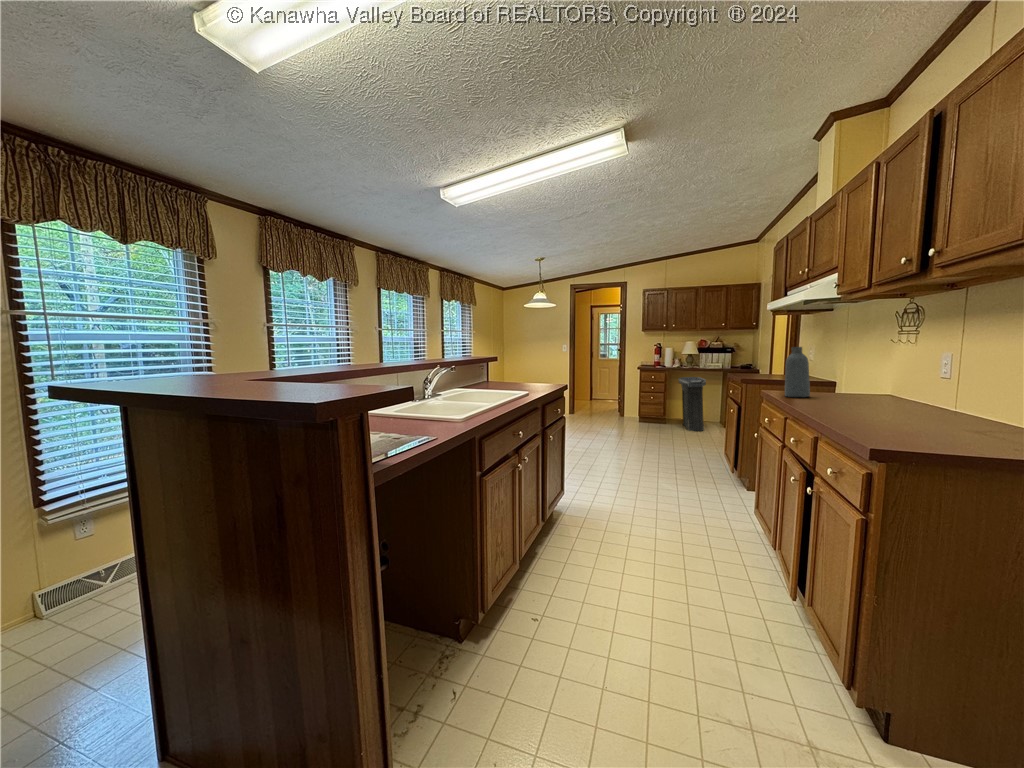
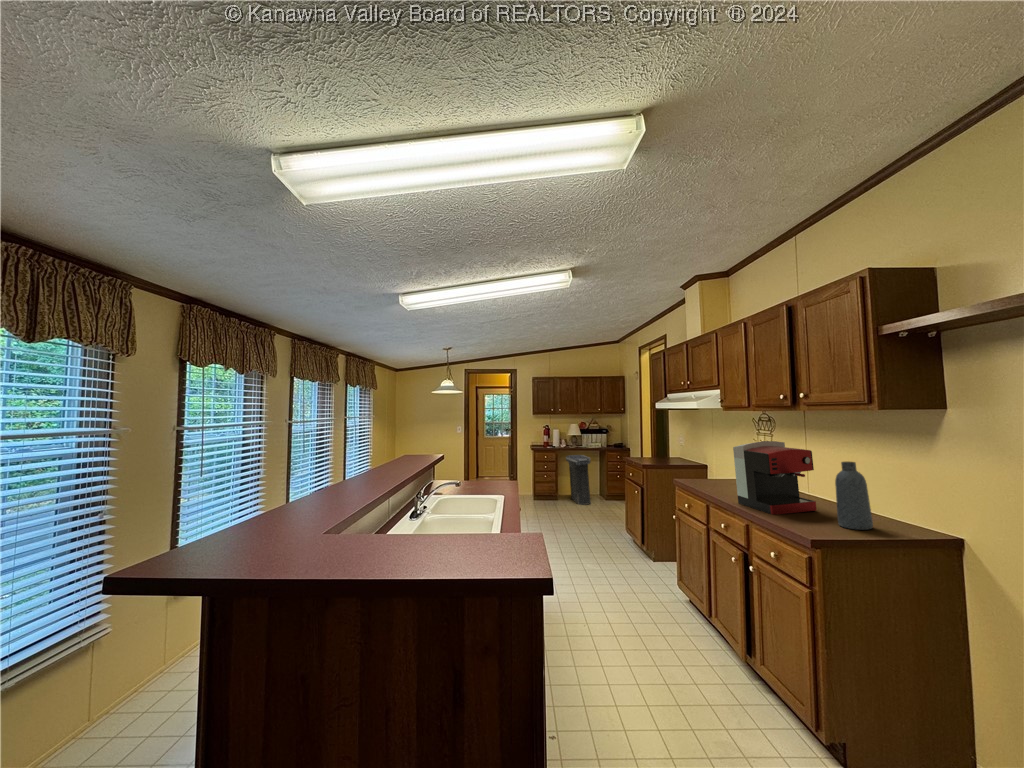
coffee maker: none [817,332,929,426] -> present [733,441,817,515]
vase: present [785,347,810,397] -> present [835,462,873,530]

